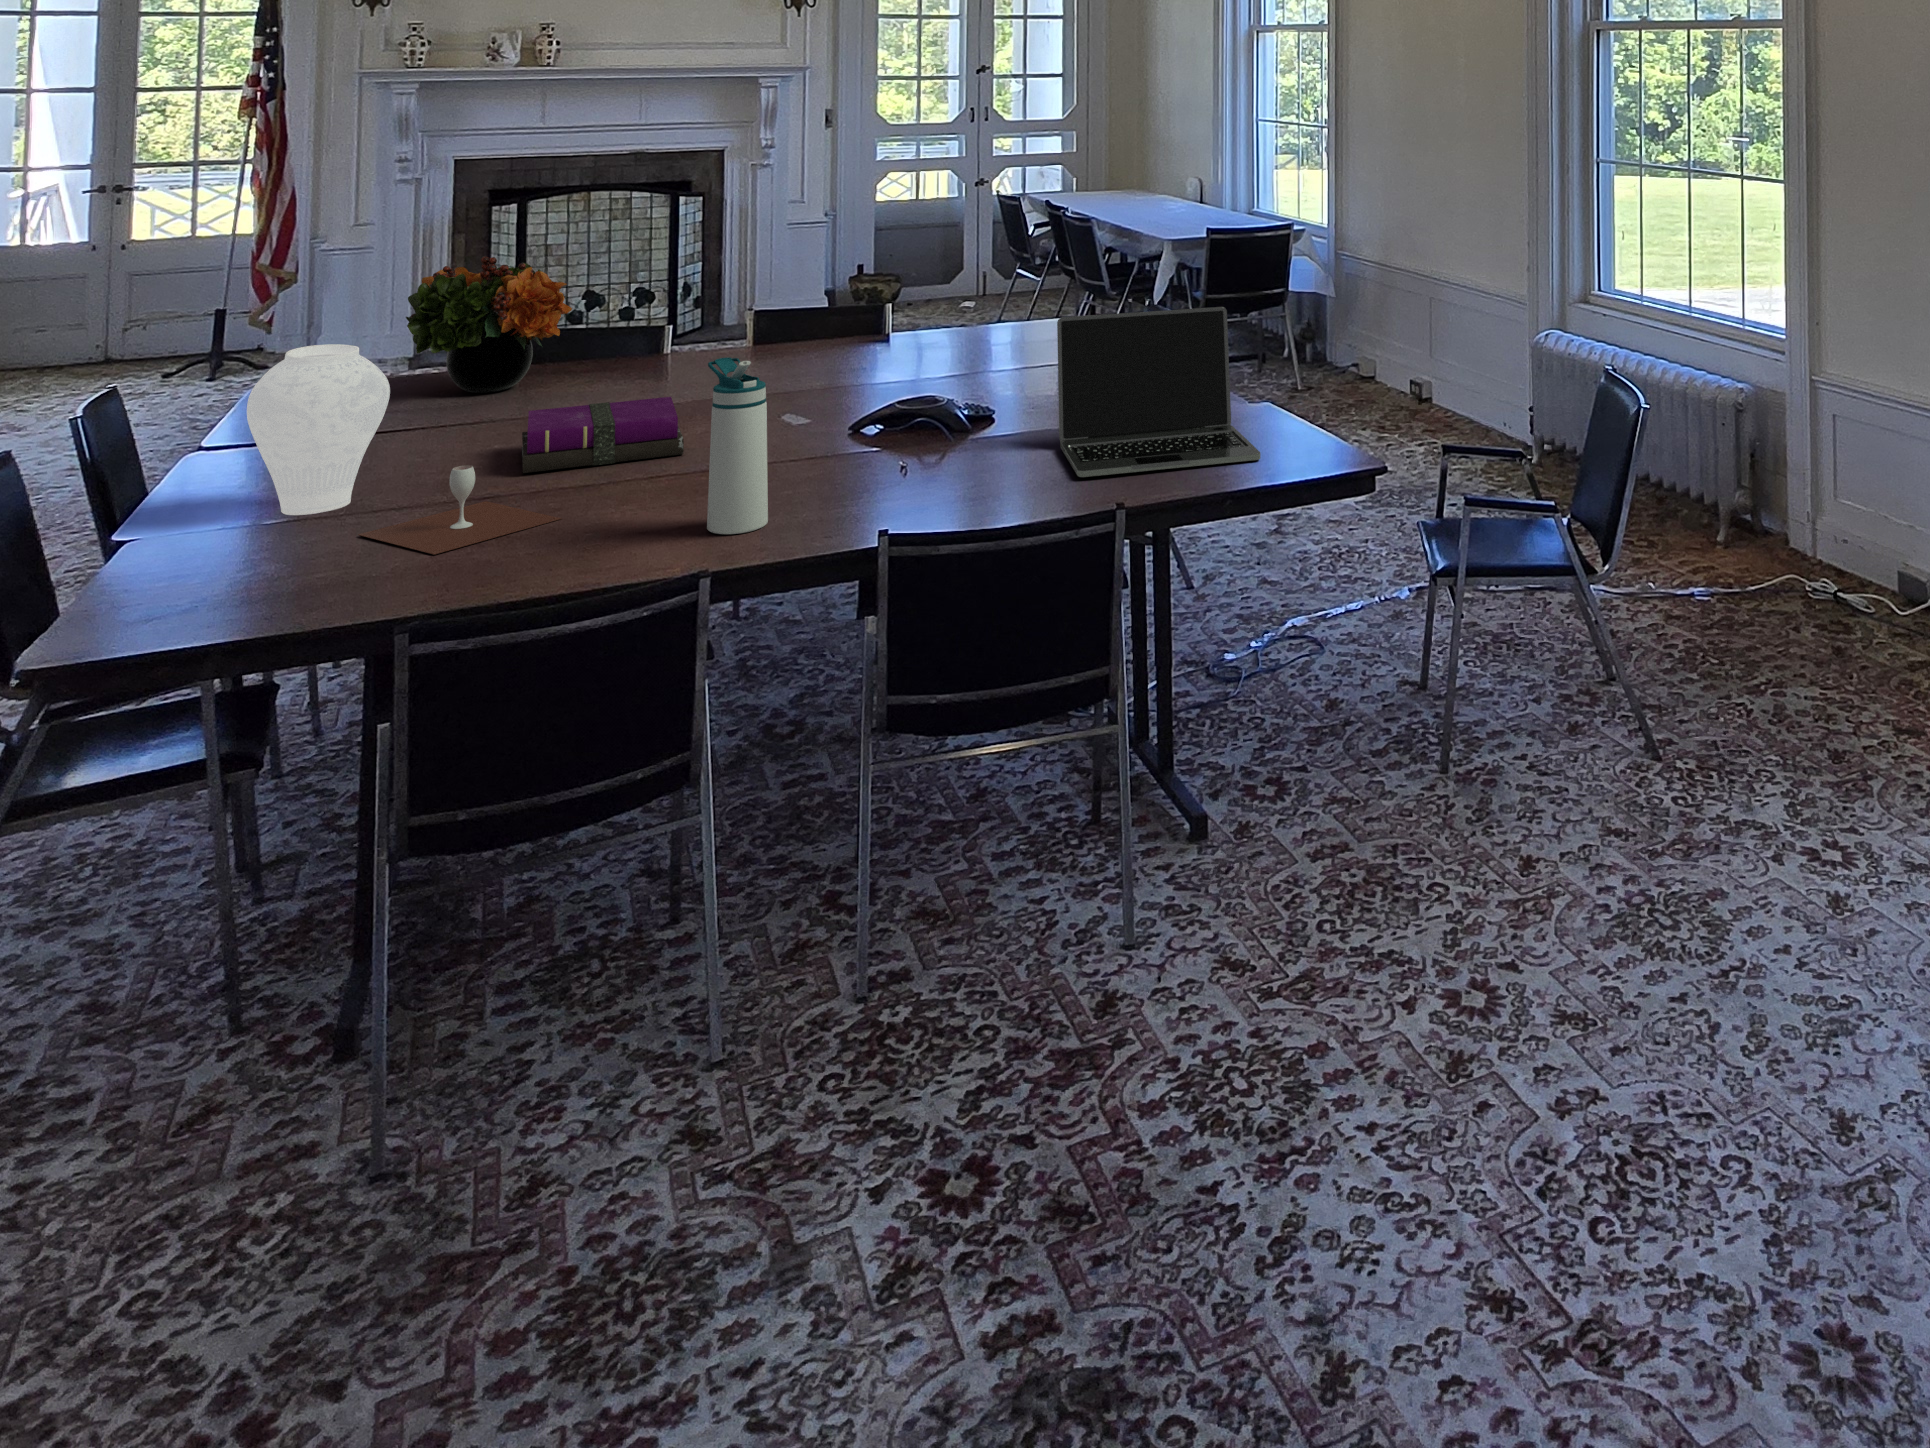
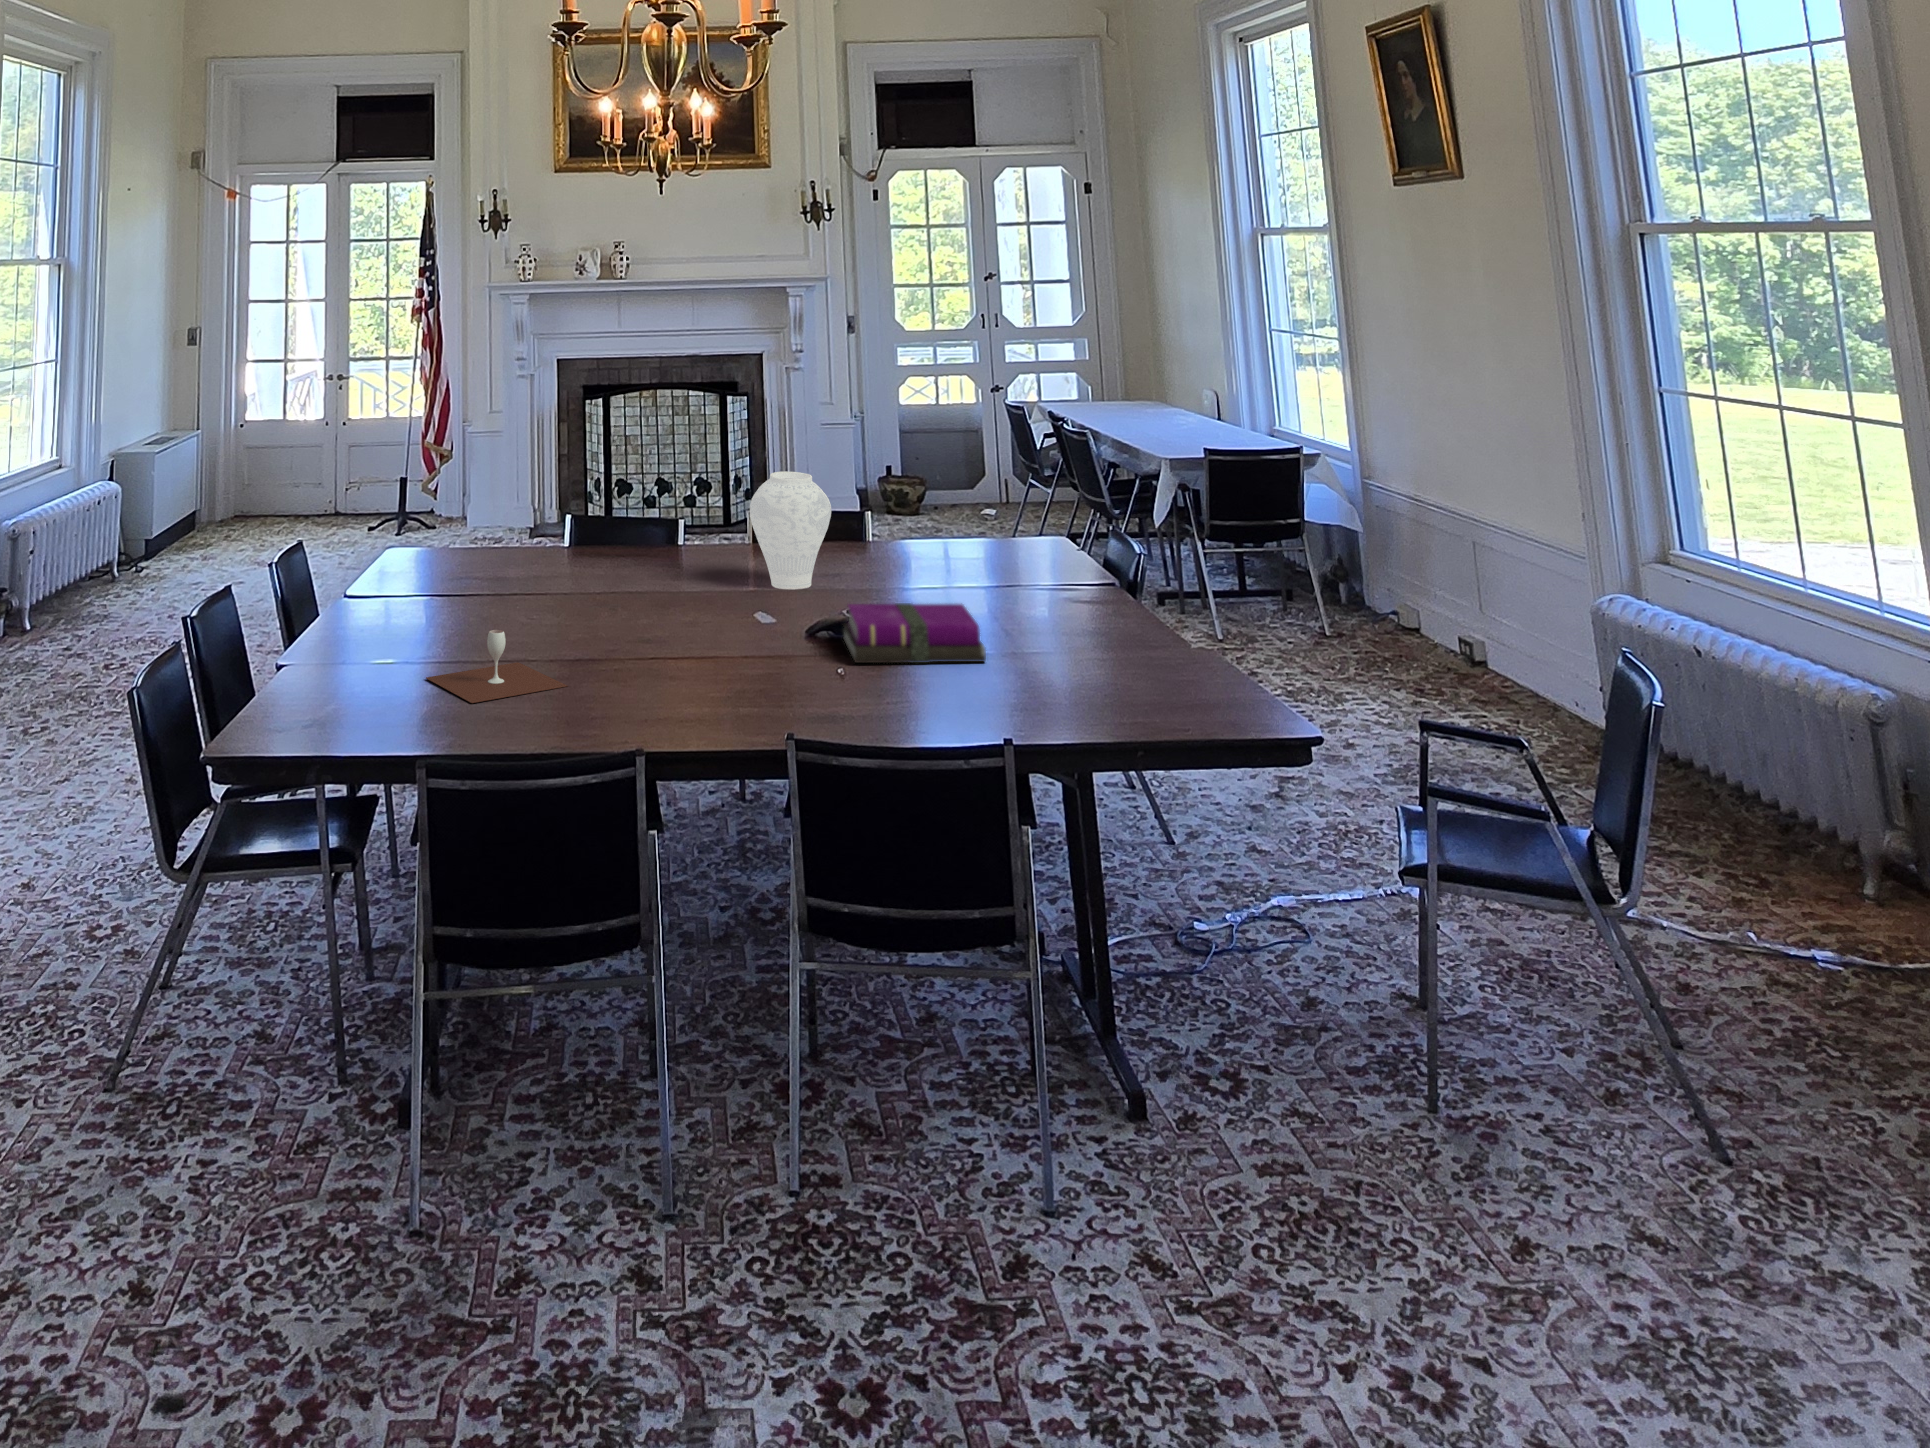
flower arrangement: present [406,256,572,393] -> none [481,448,607,565]
laptop: present [1057,307,1261,477] -> none [988,547,1189,718]
vase: present [247,344,390,515] -> present [750,471,831,589]
water bottle: present [707,357,768,534] -> none [672,558,722,721]
notebook: present [522,397,684,473] -> present [844,603,986,663]

